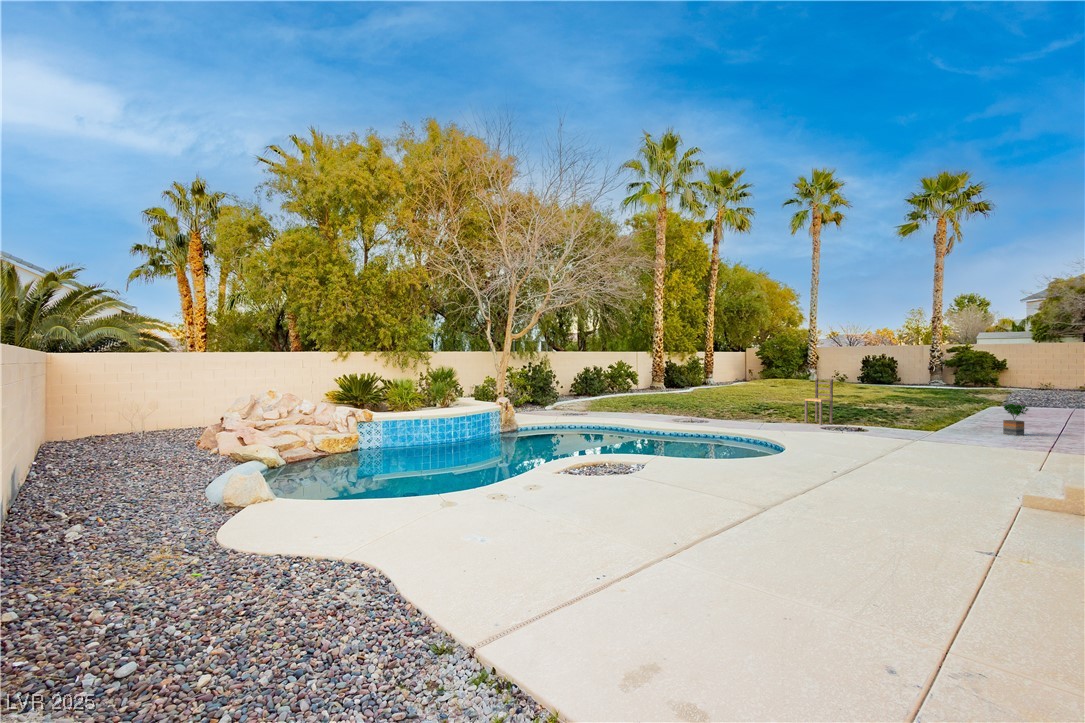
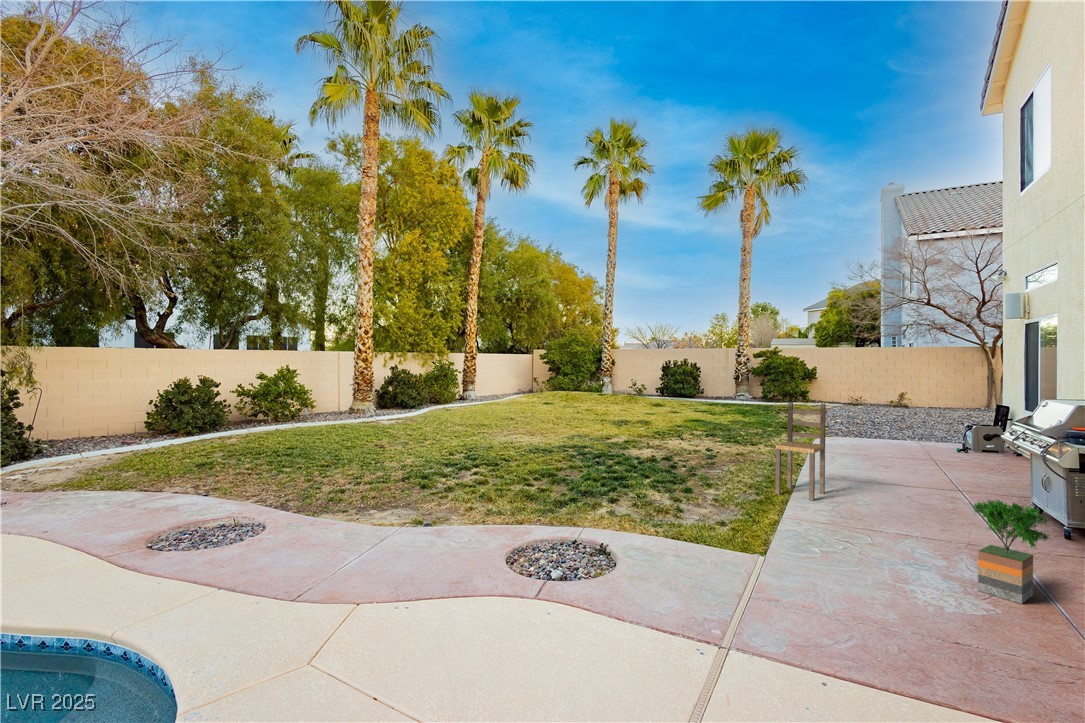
chair: present [805,378,833,424] -> present [775,402,826,500]

